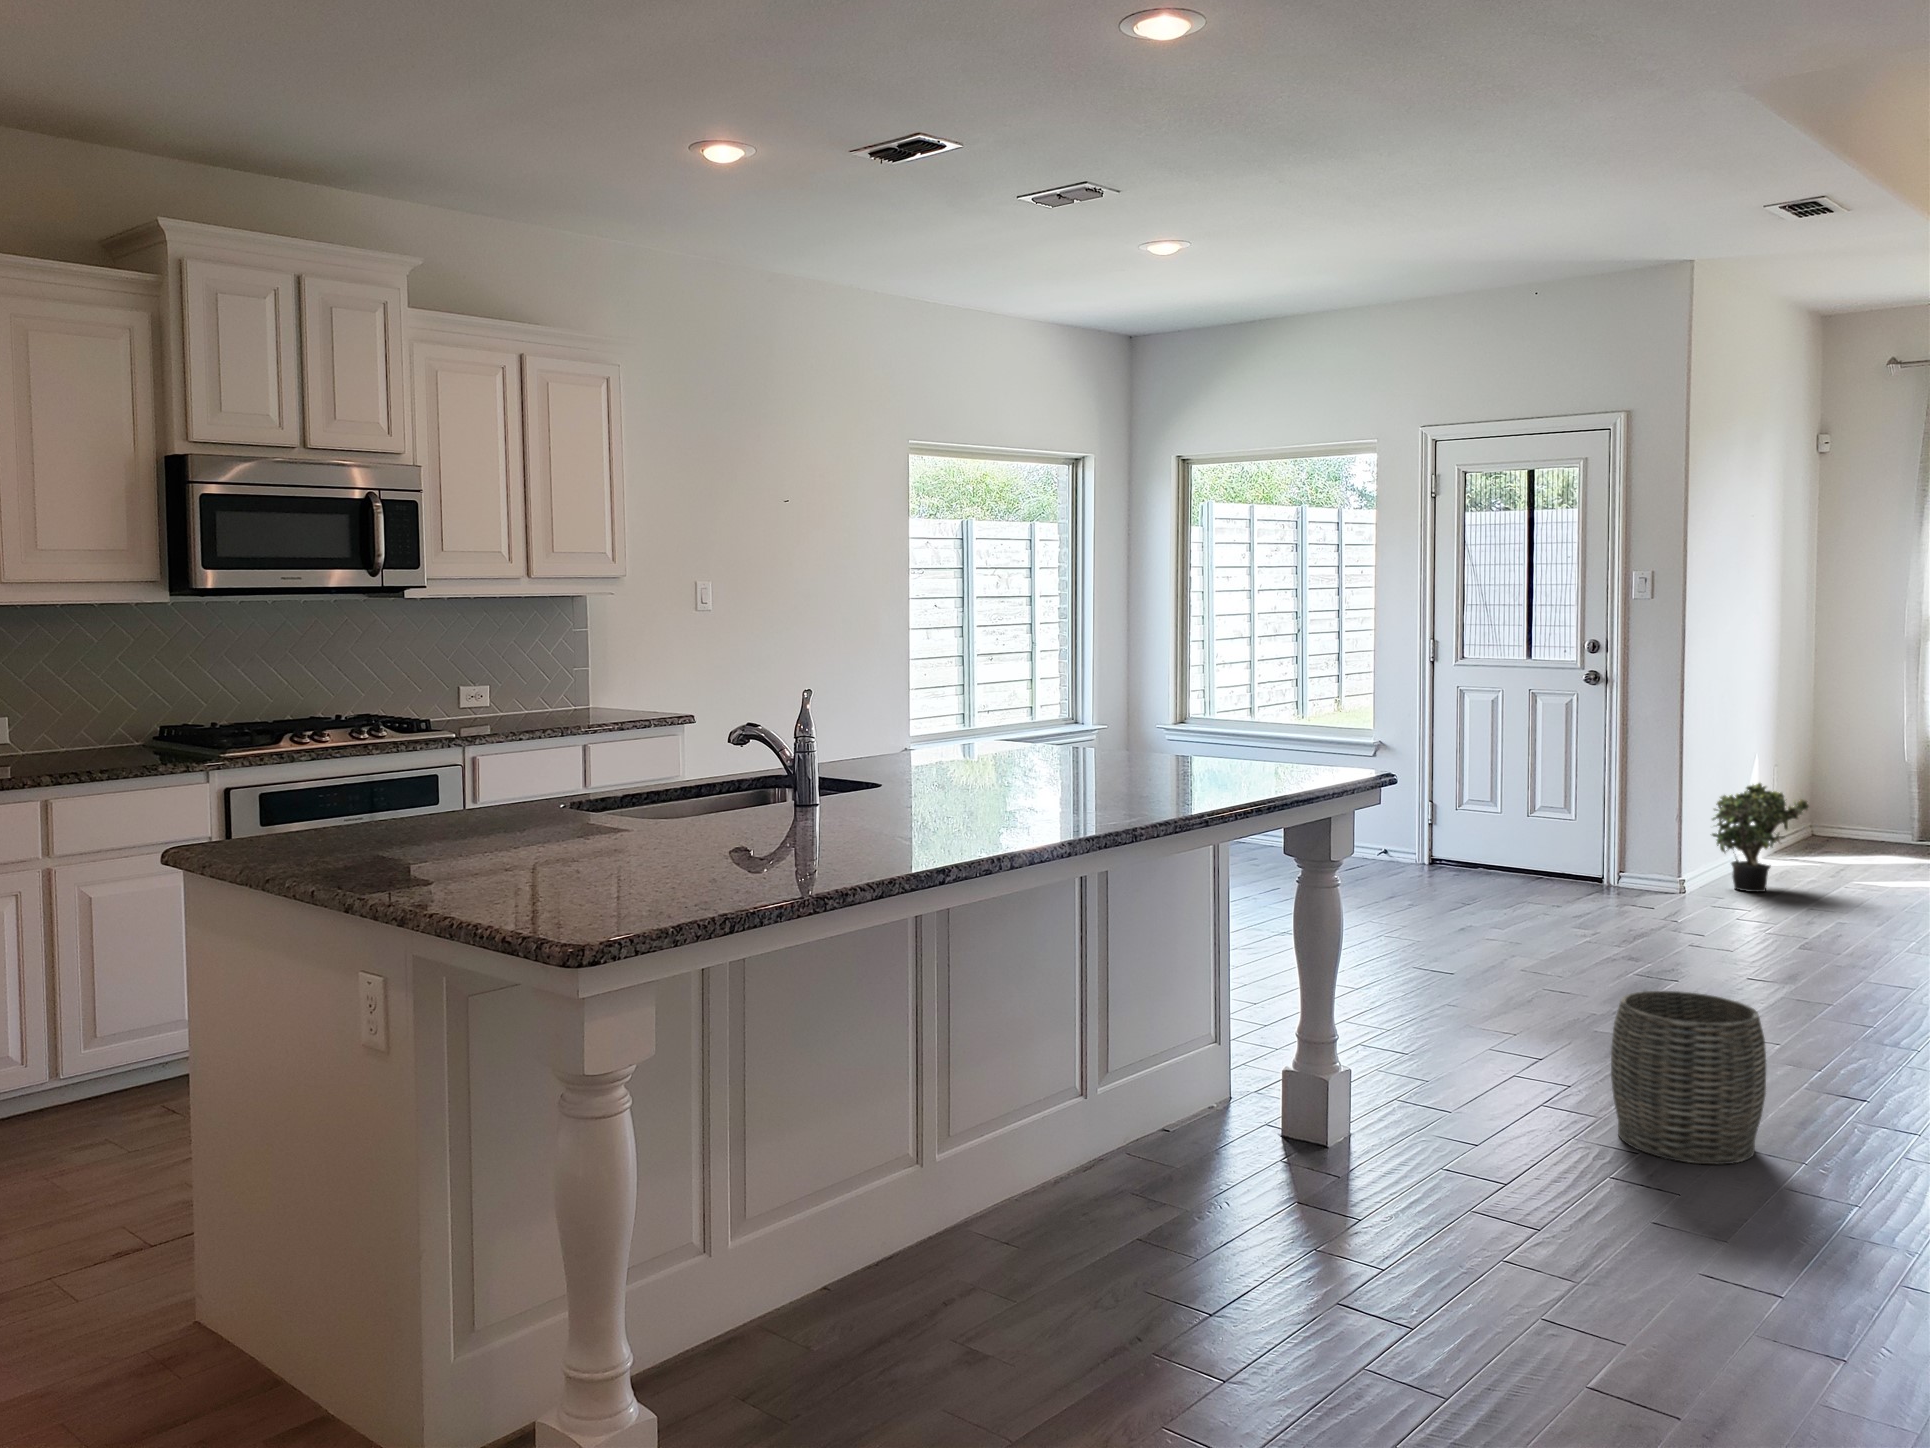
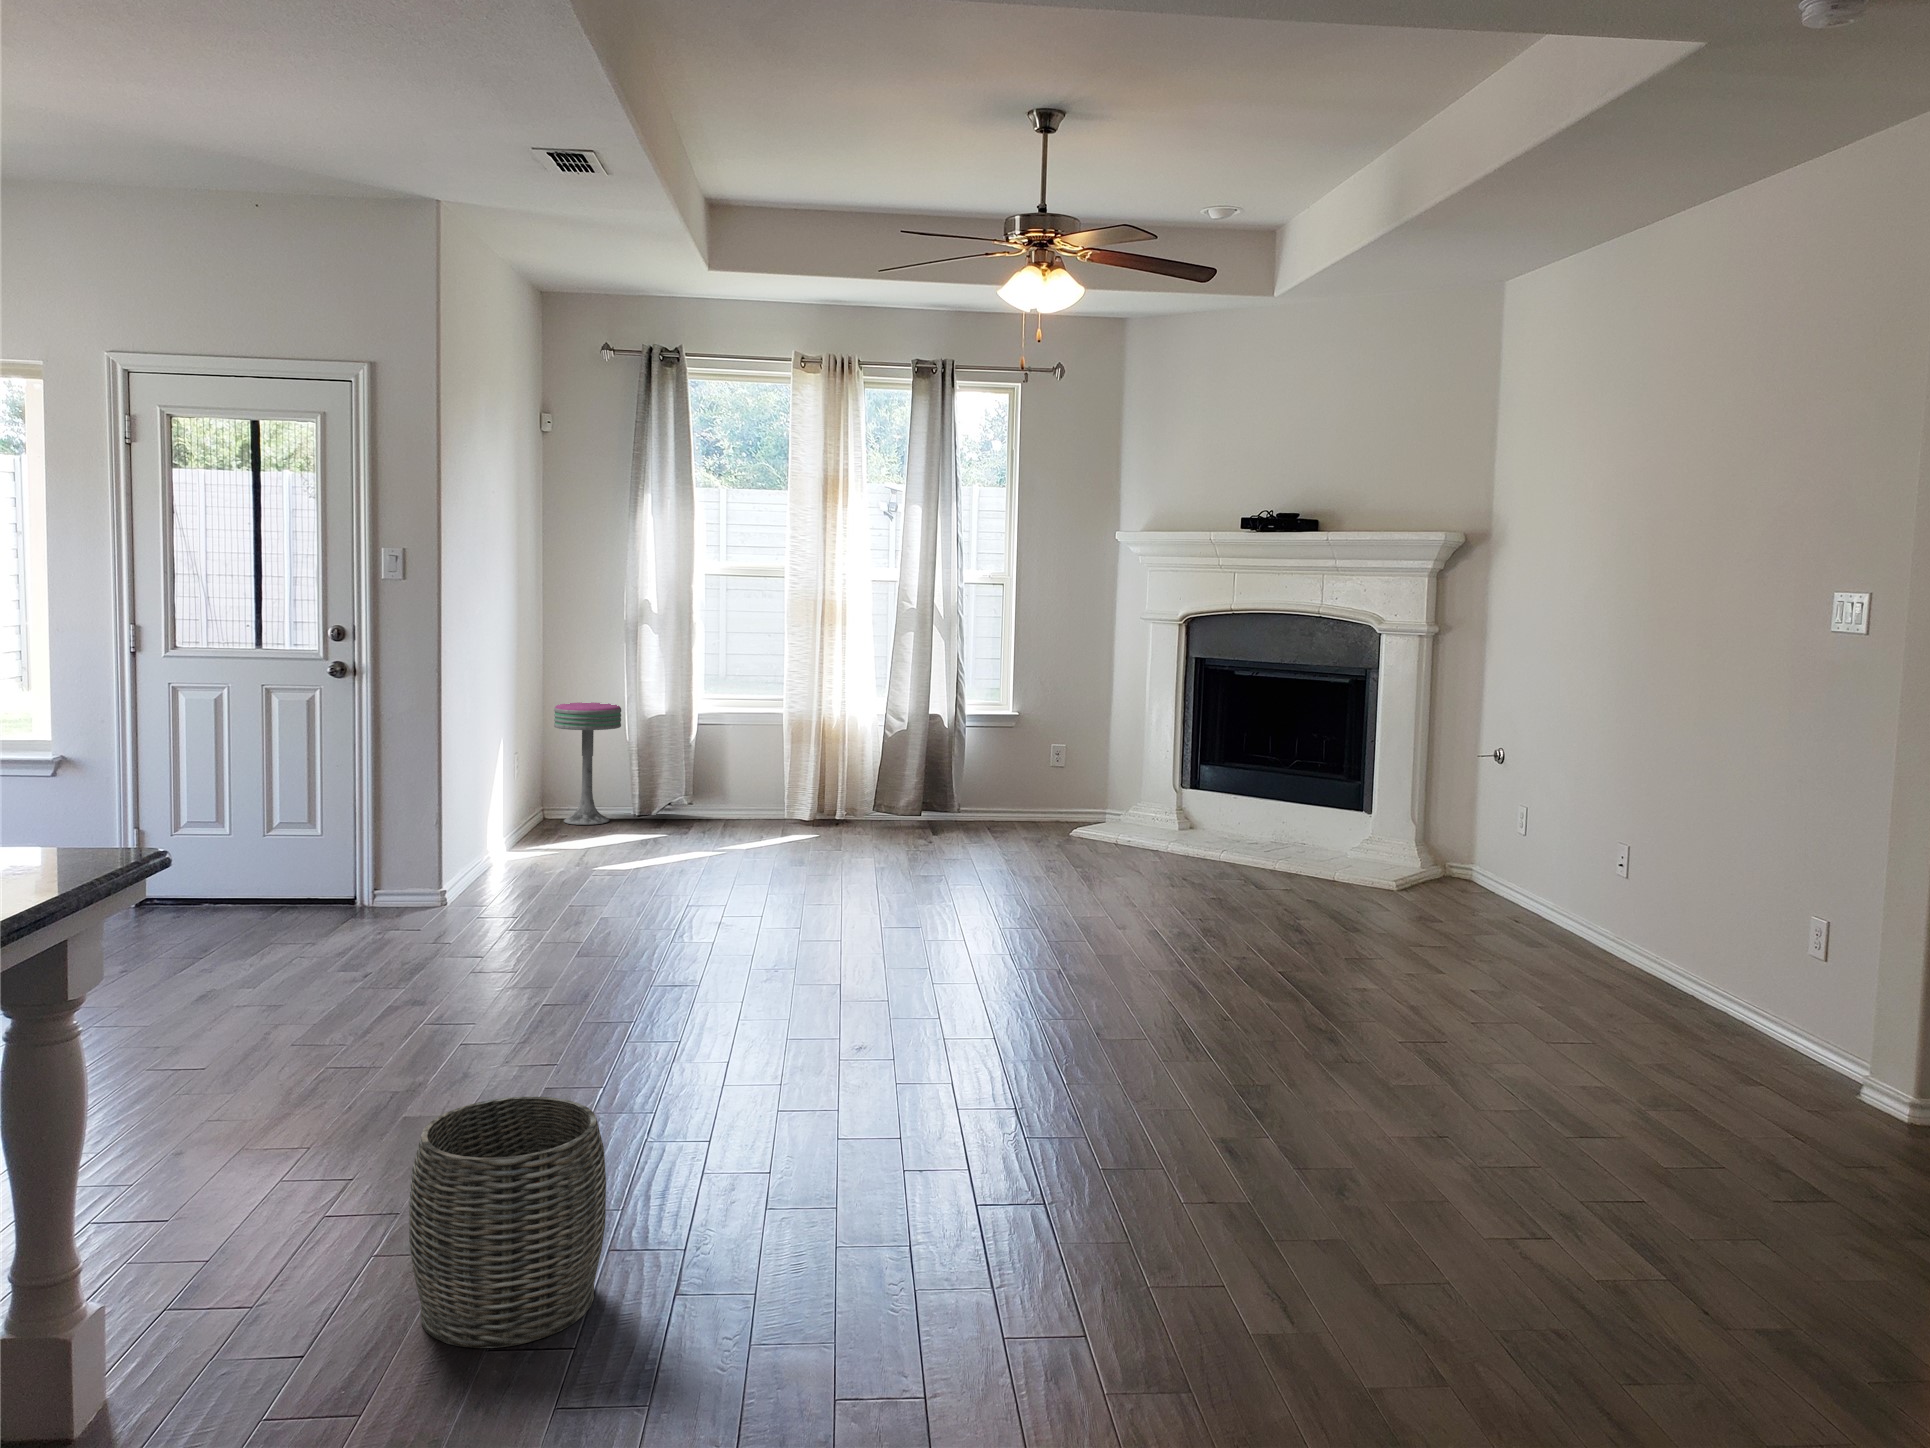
bar stool: none [1811,720,1889,845] -> present [554,702,621,825]
potted plant: present [1712,783,1809,892] -> none [471,776,567,893]

